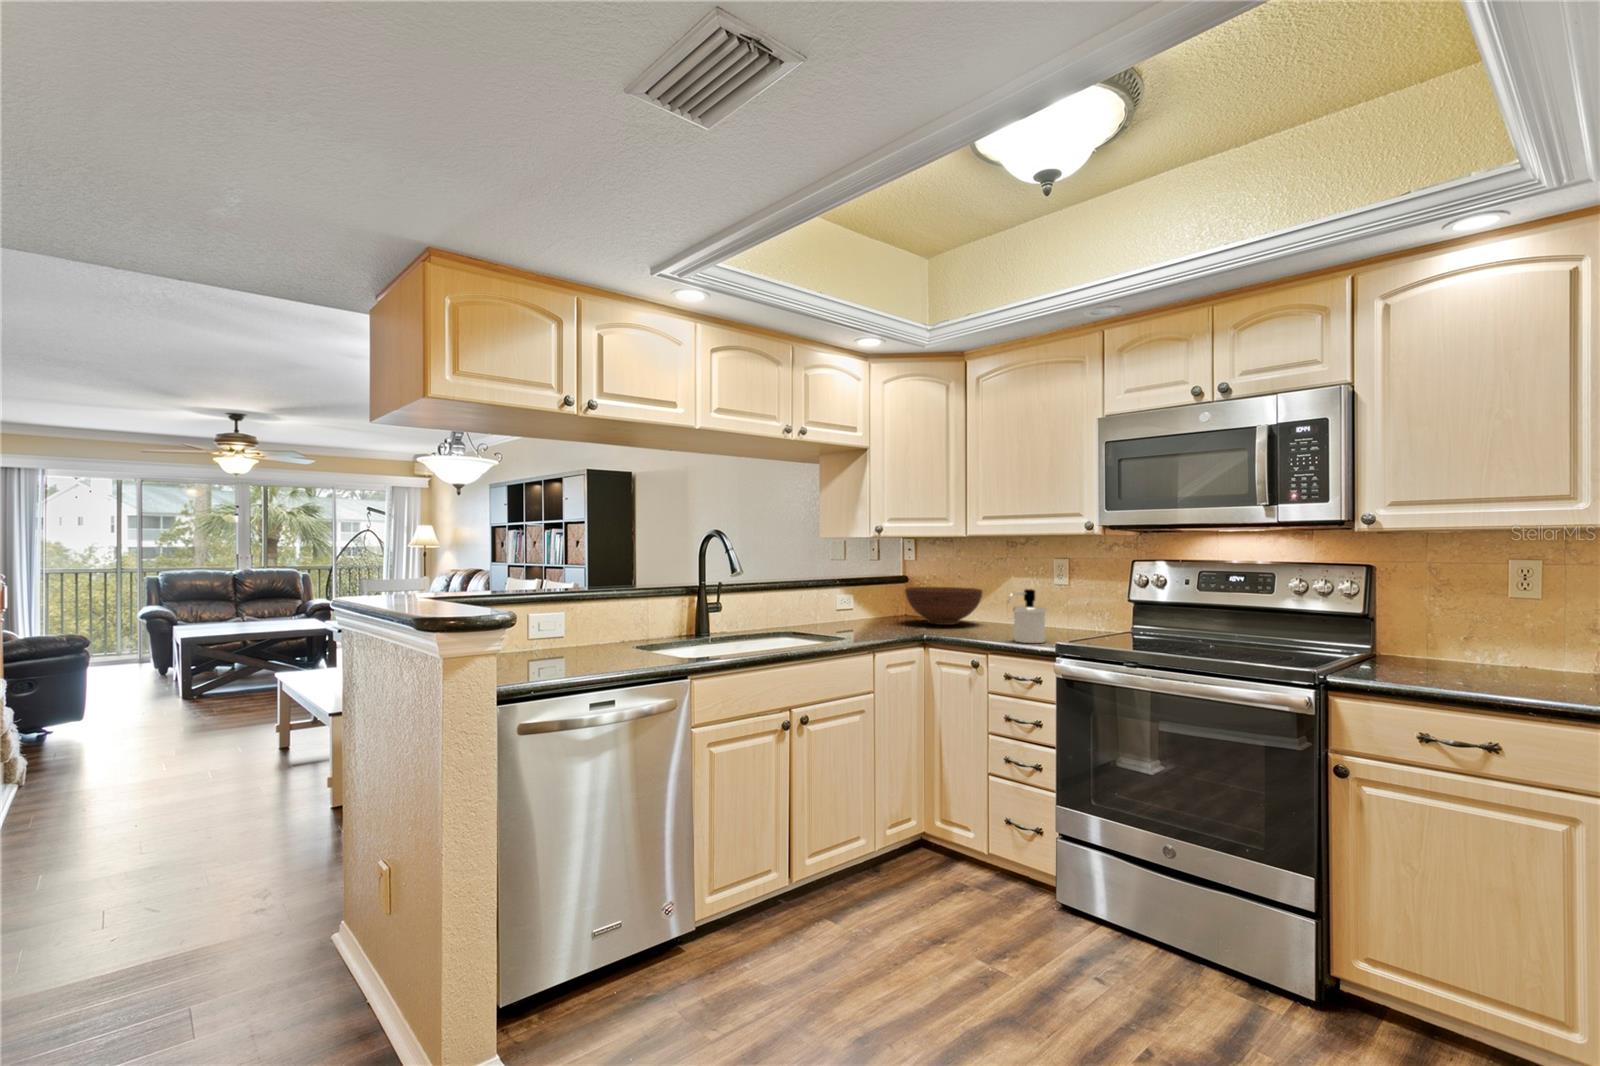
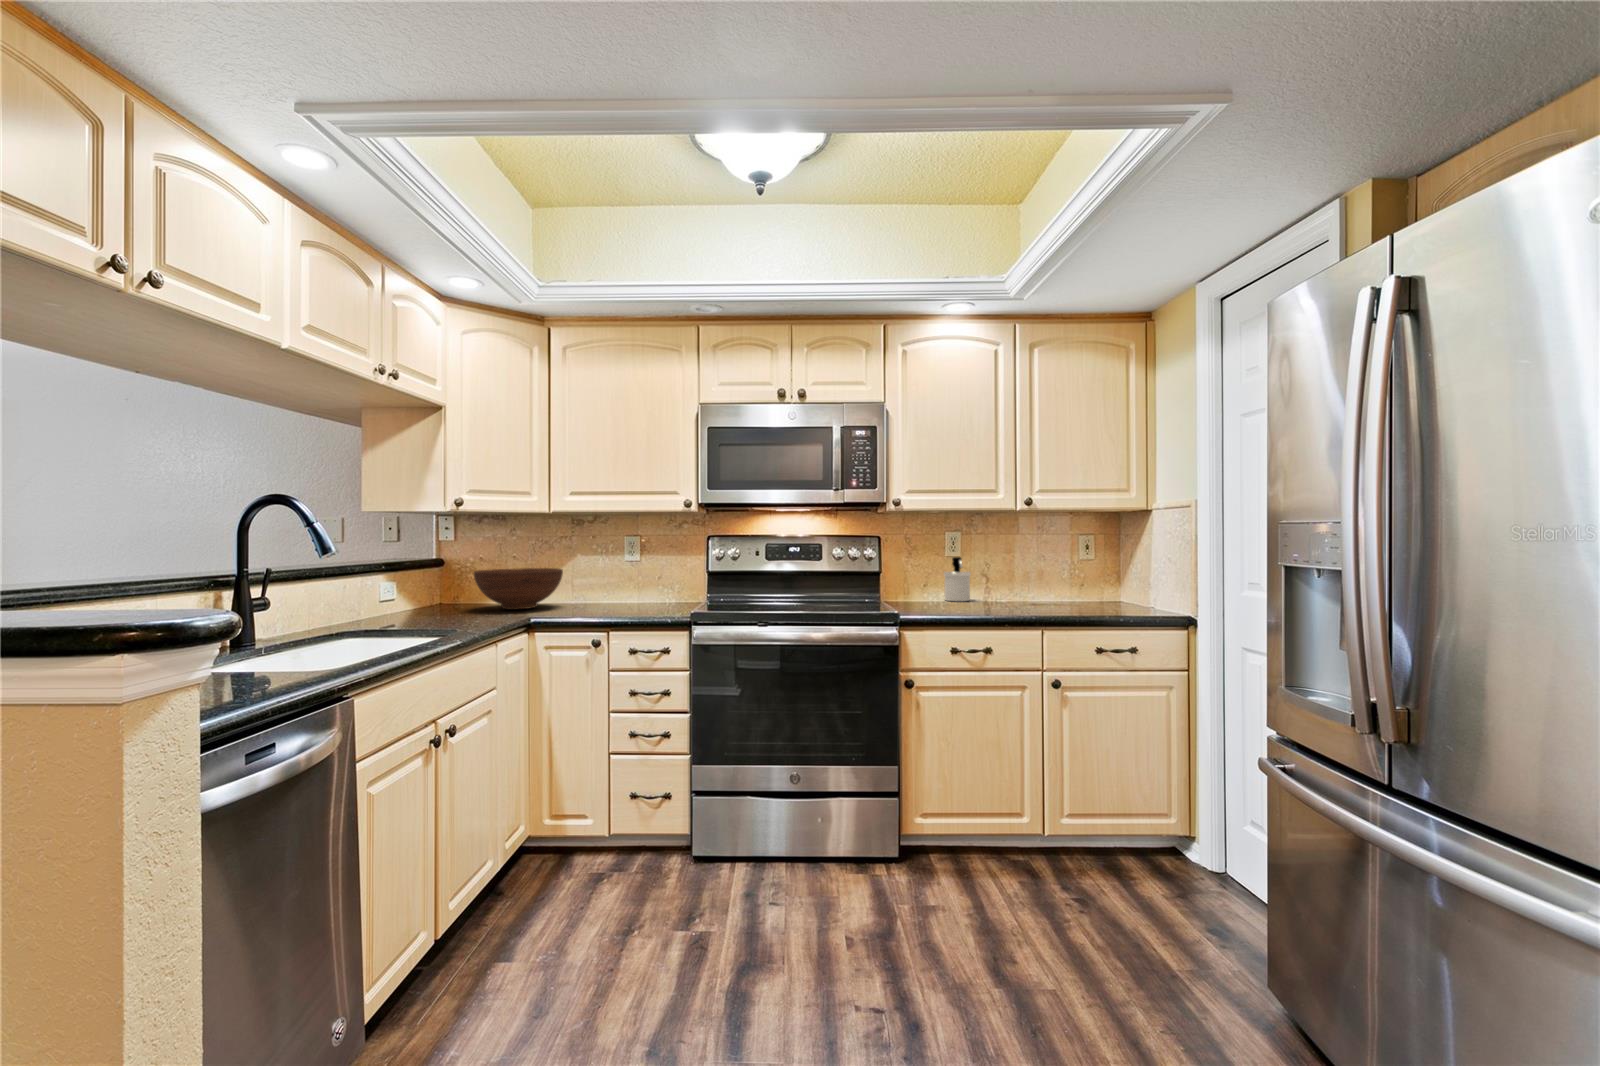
soap dispenser: present [1007,589,1046,643] -> present [944,557,971,601]

